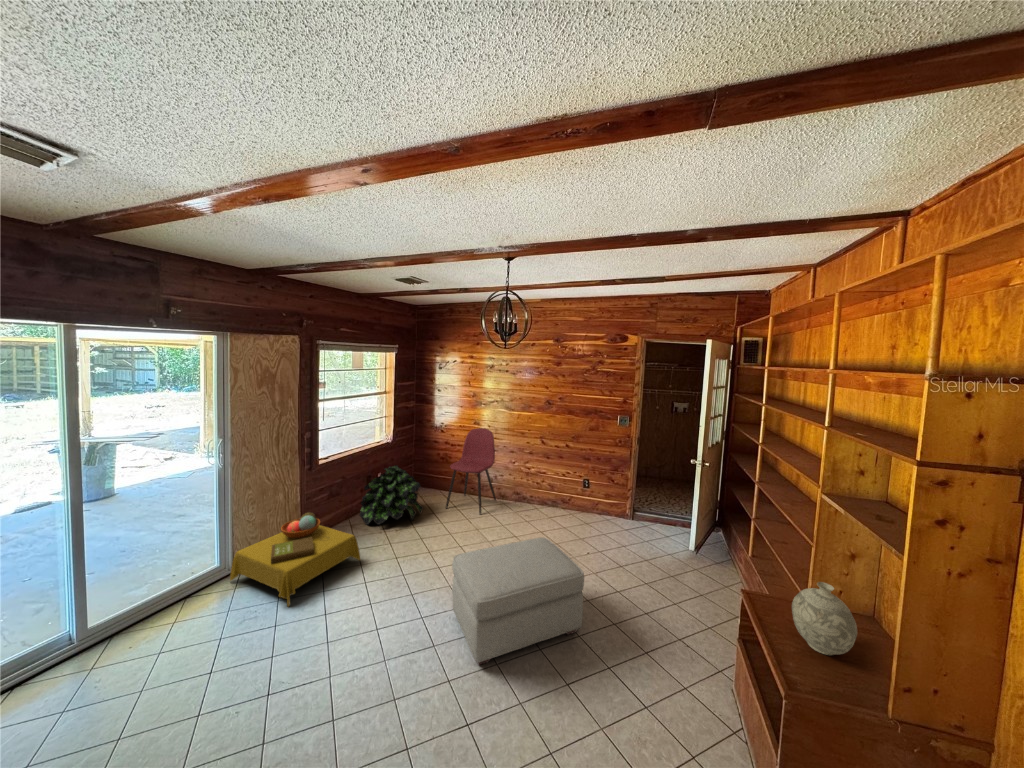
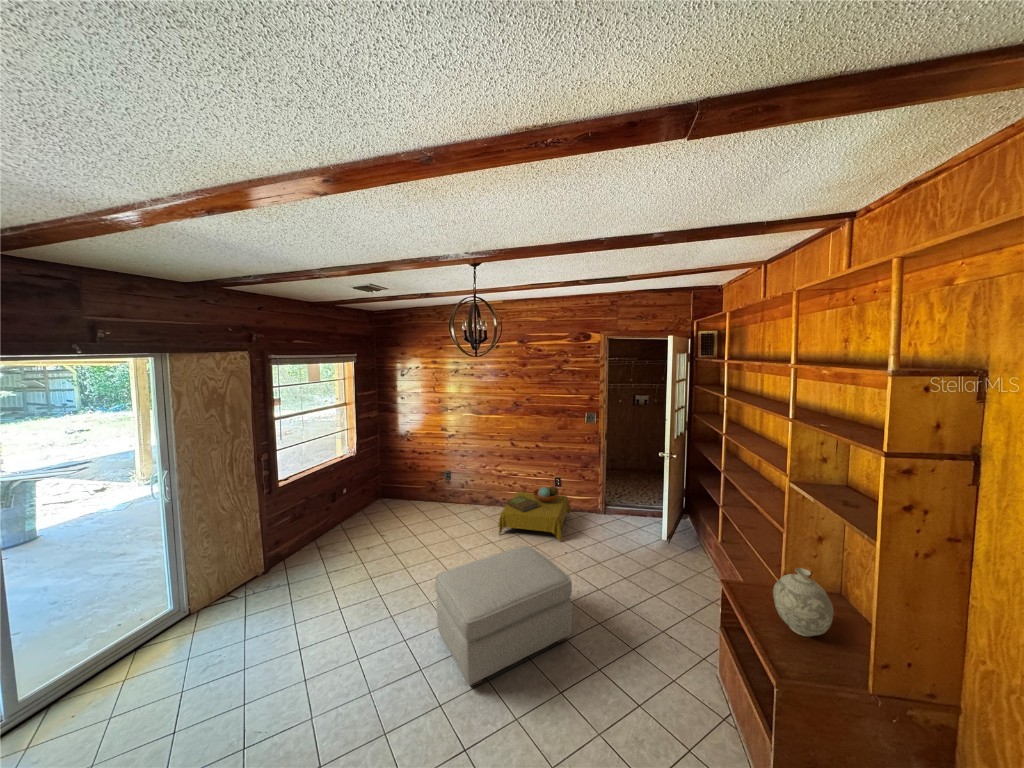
dining chair: present [446,428,496,515] -> none [419,435,471,525]
potted plant: present [360,465,423,525] -> none [326,481,396,549]
side table: present [230,512,360,607] -> present [498,486,571,542]

